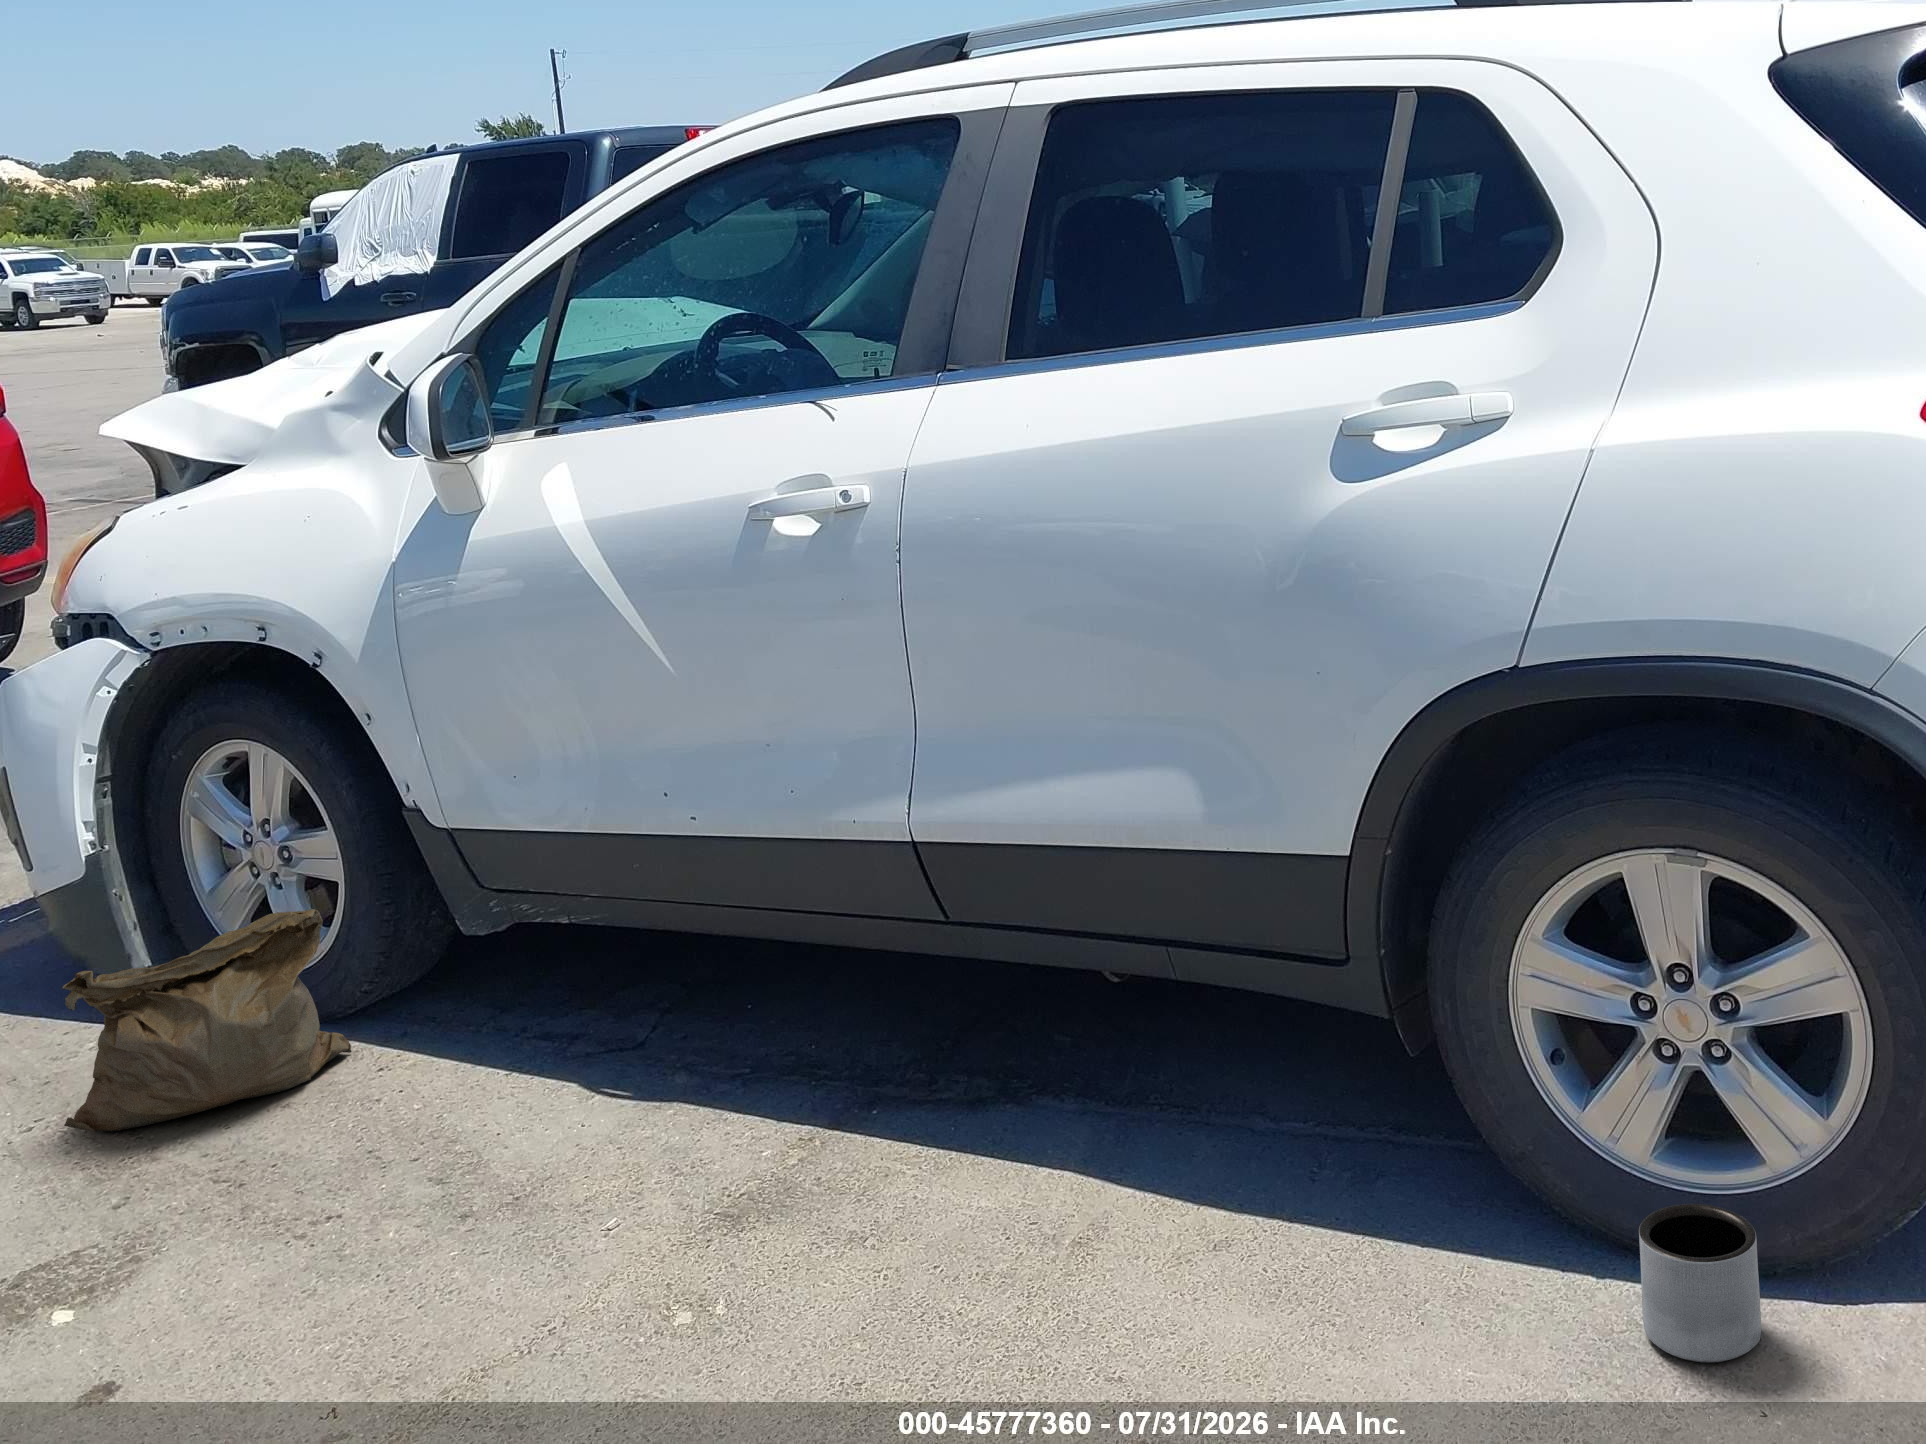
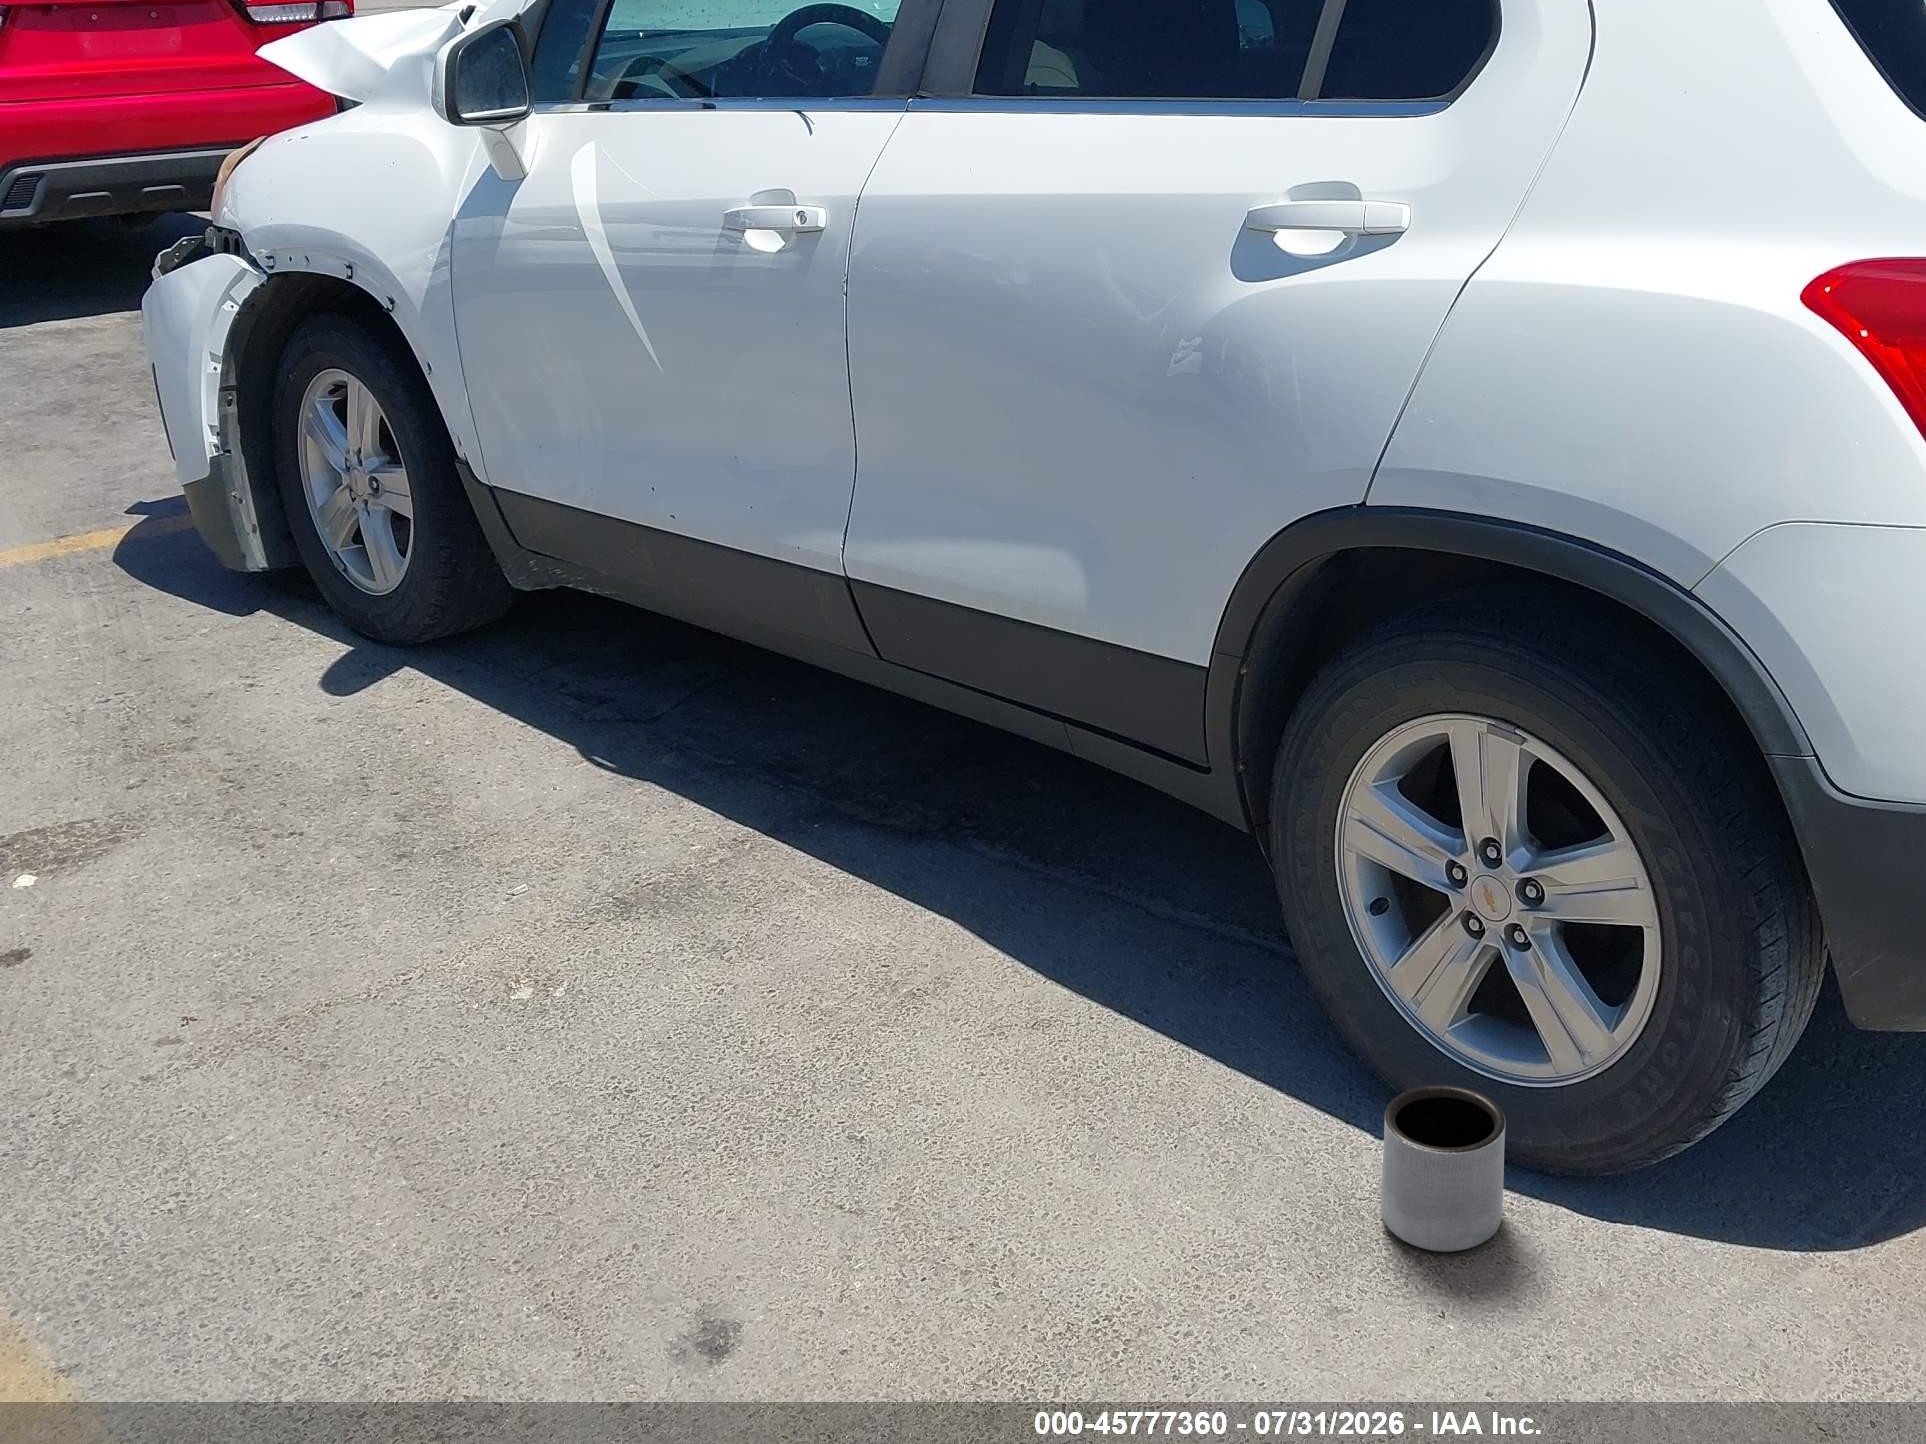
bag: present [62,909,352,1132] -> none [131,538,412,715]

